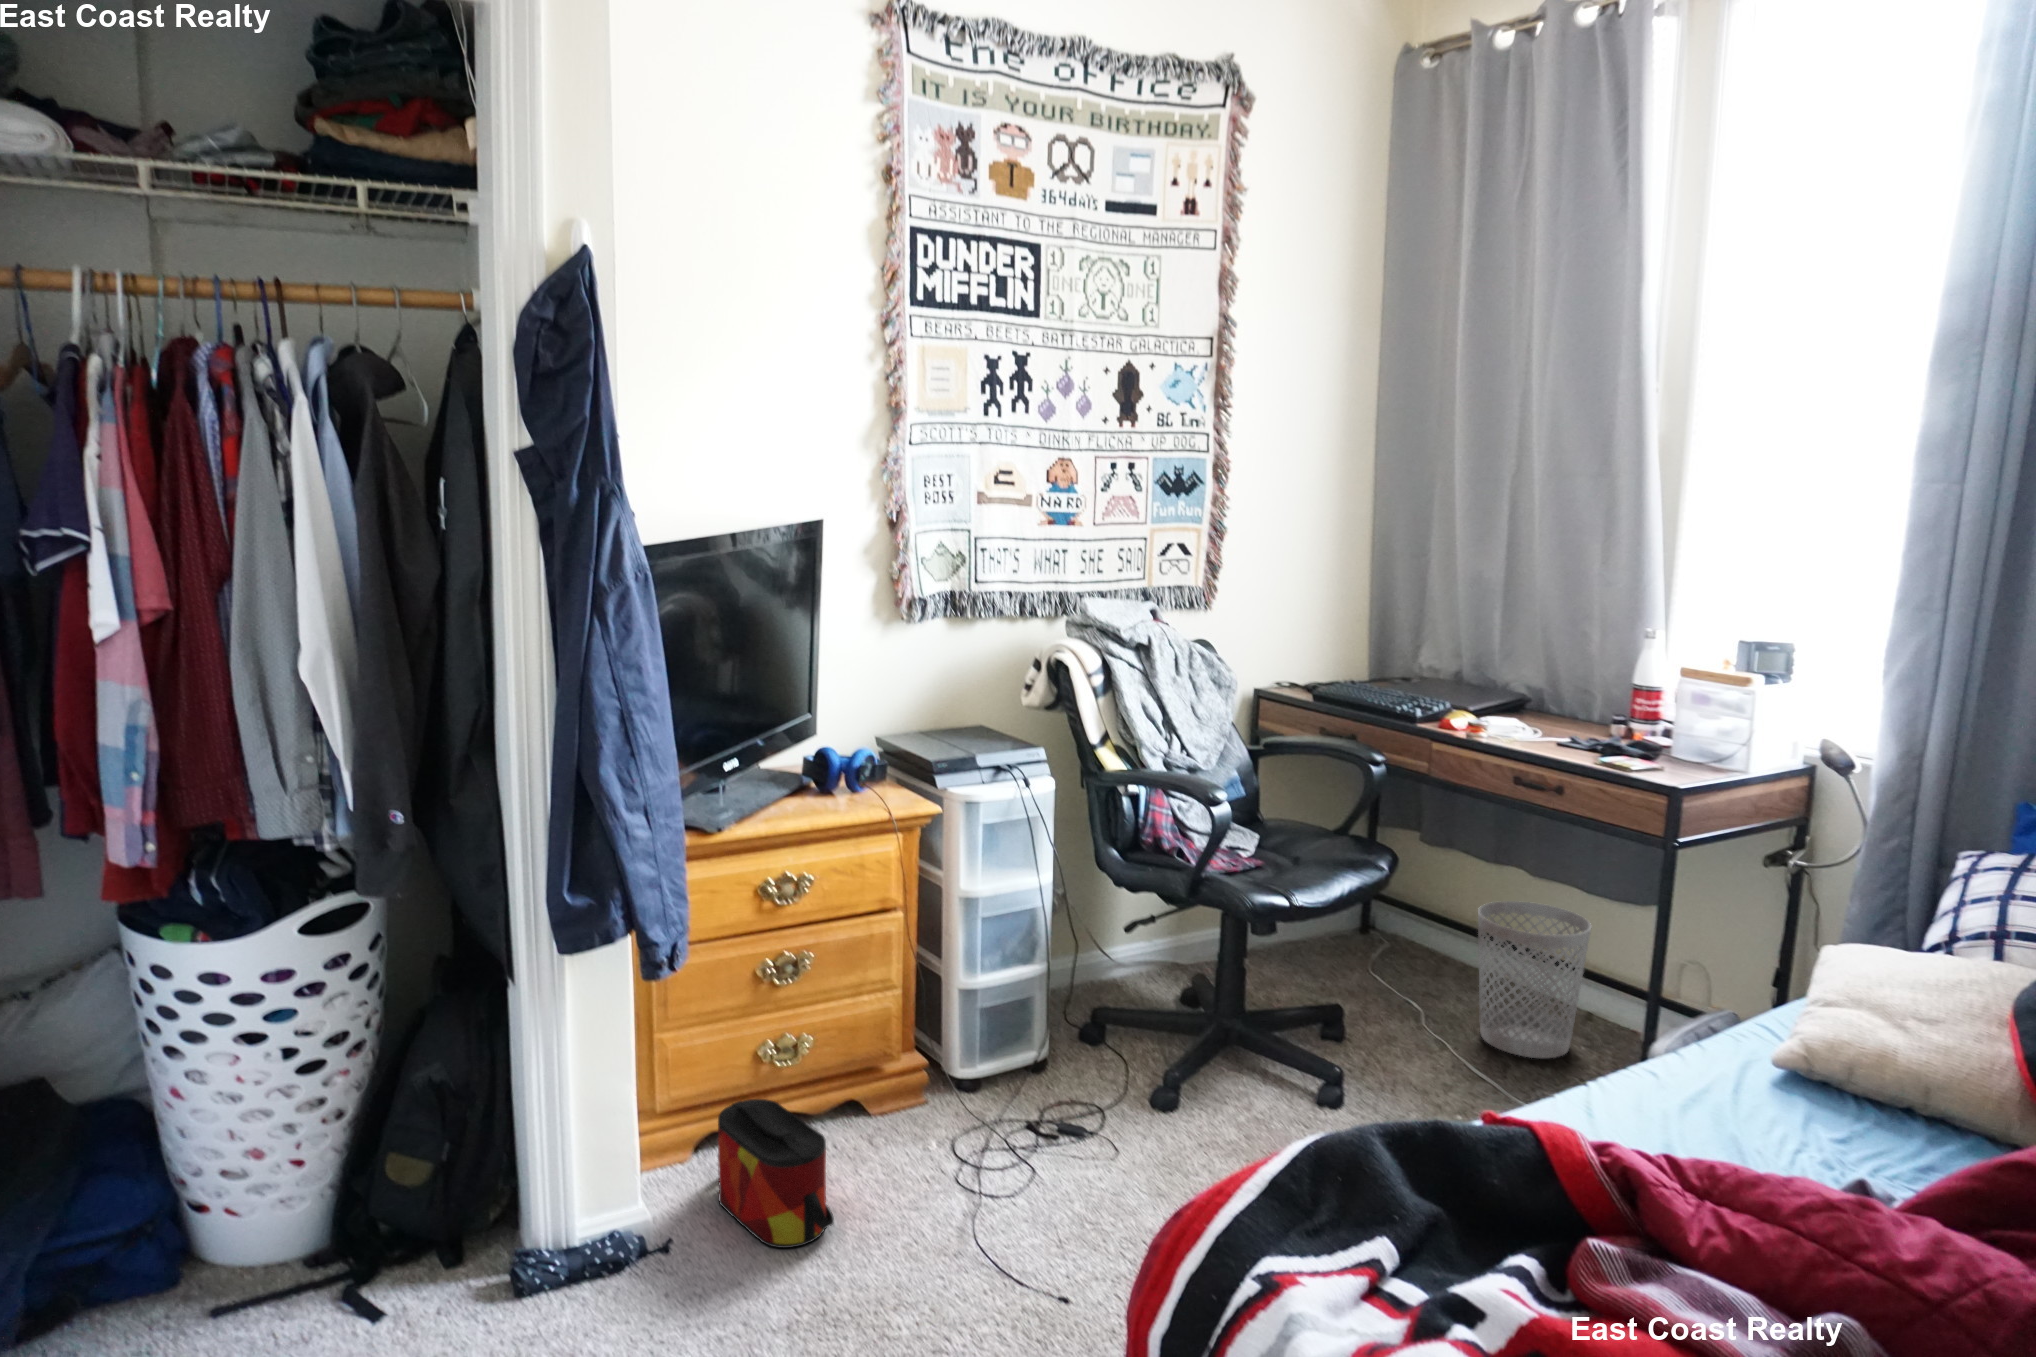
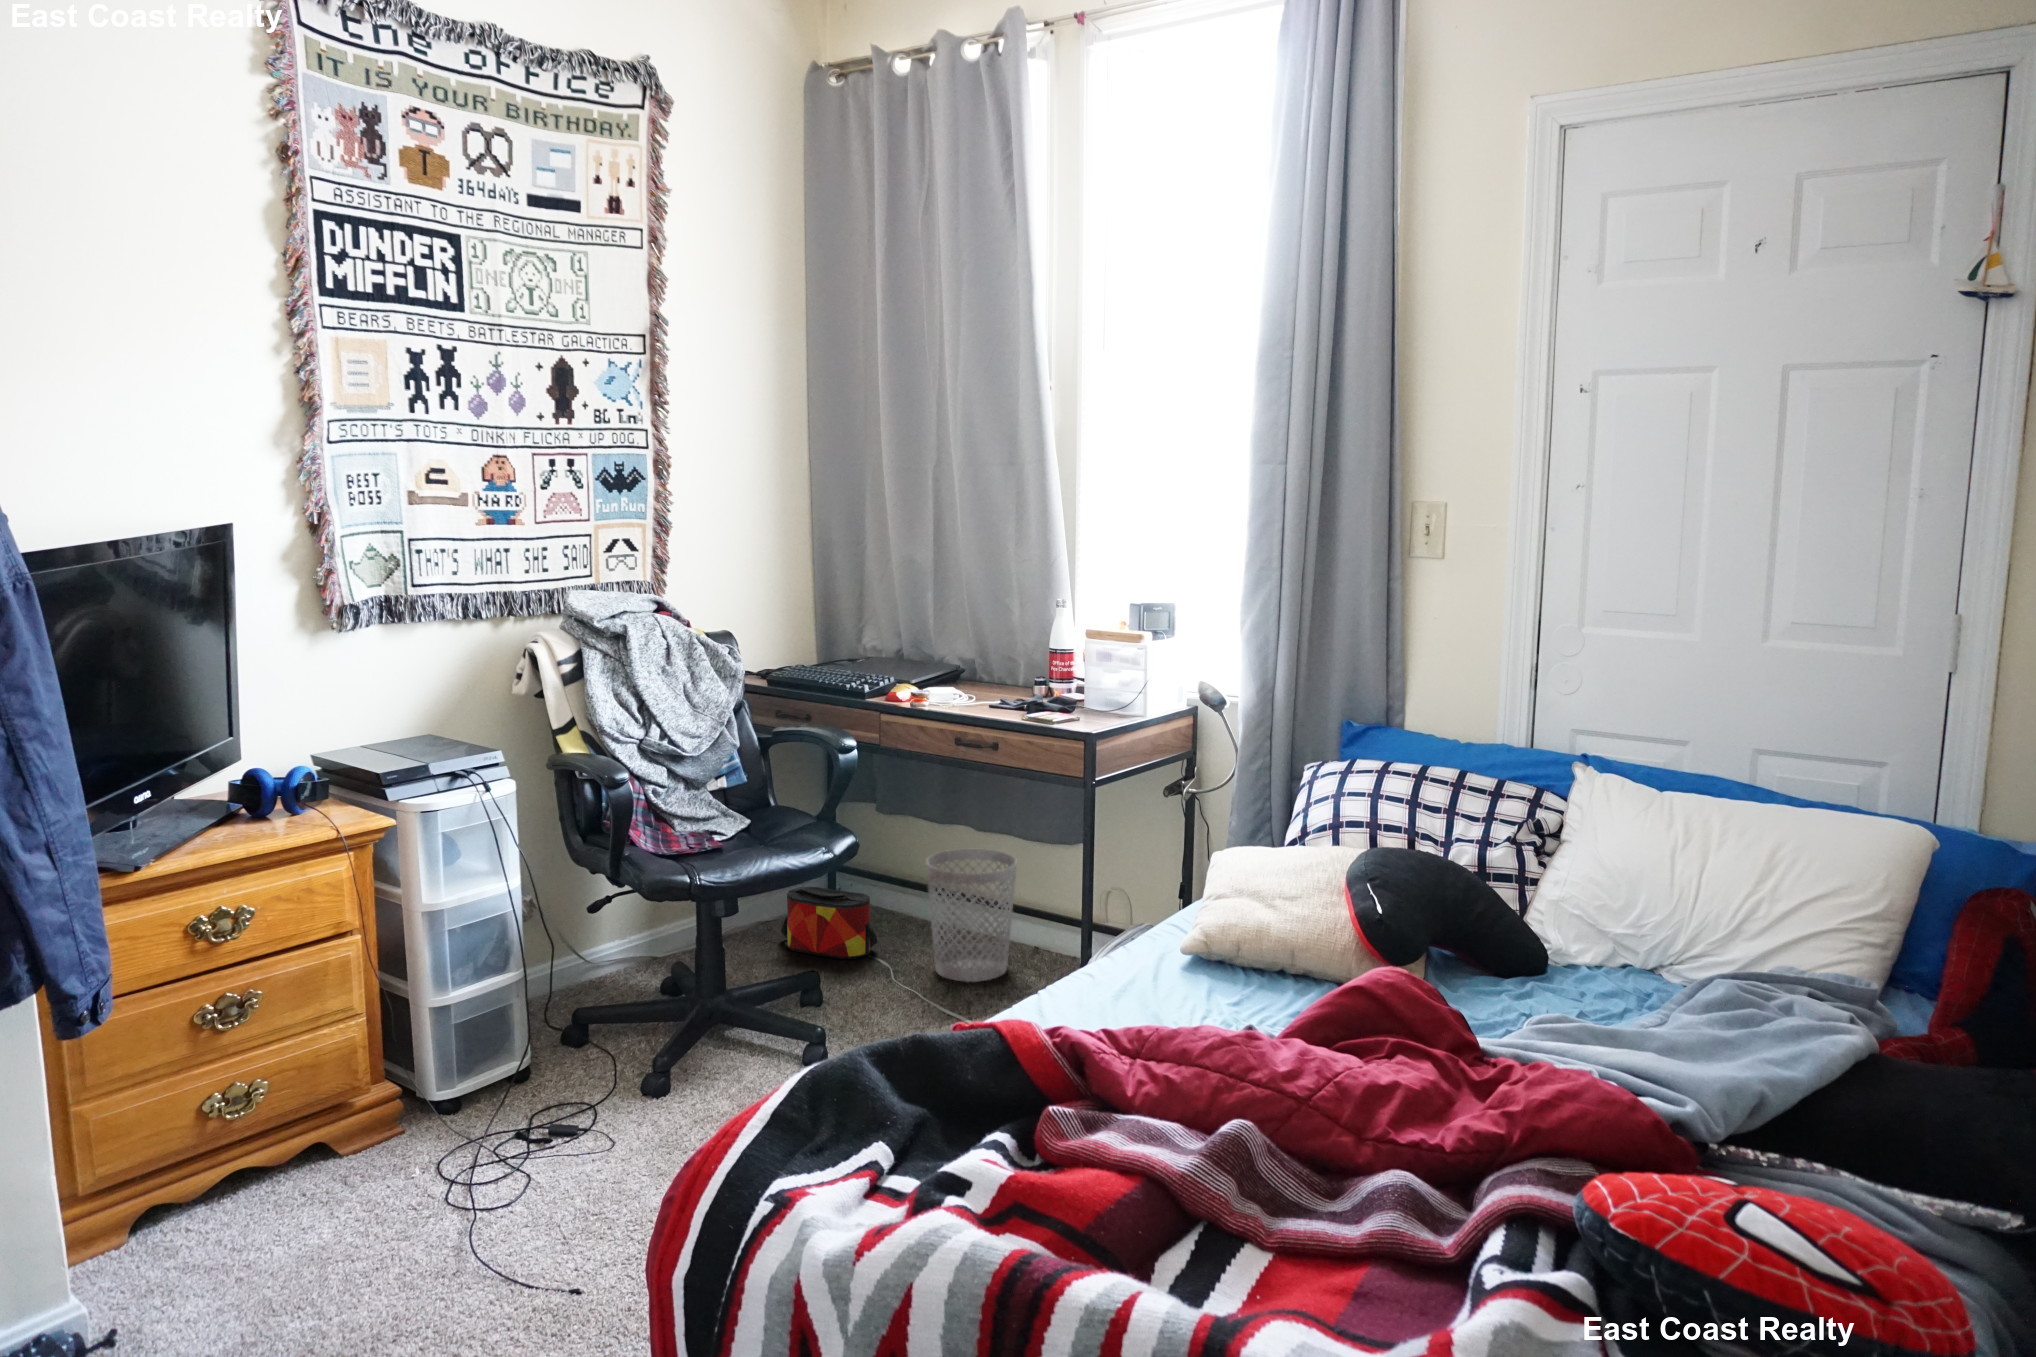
bag: present [718,1099,834,1248] -> present [781,887,878,959]

